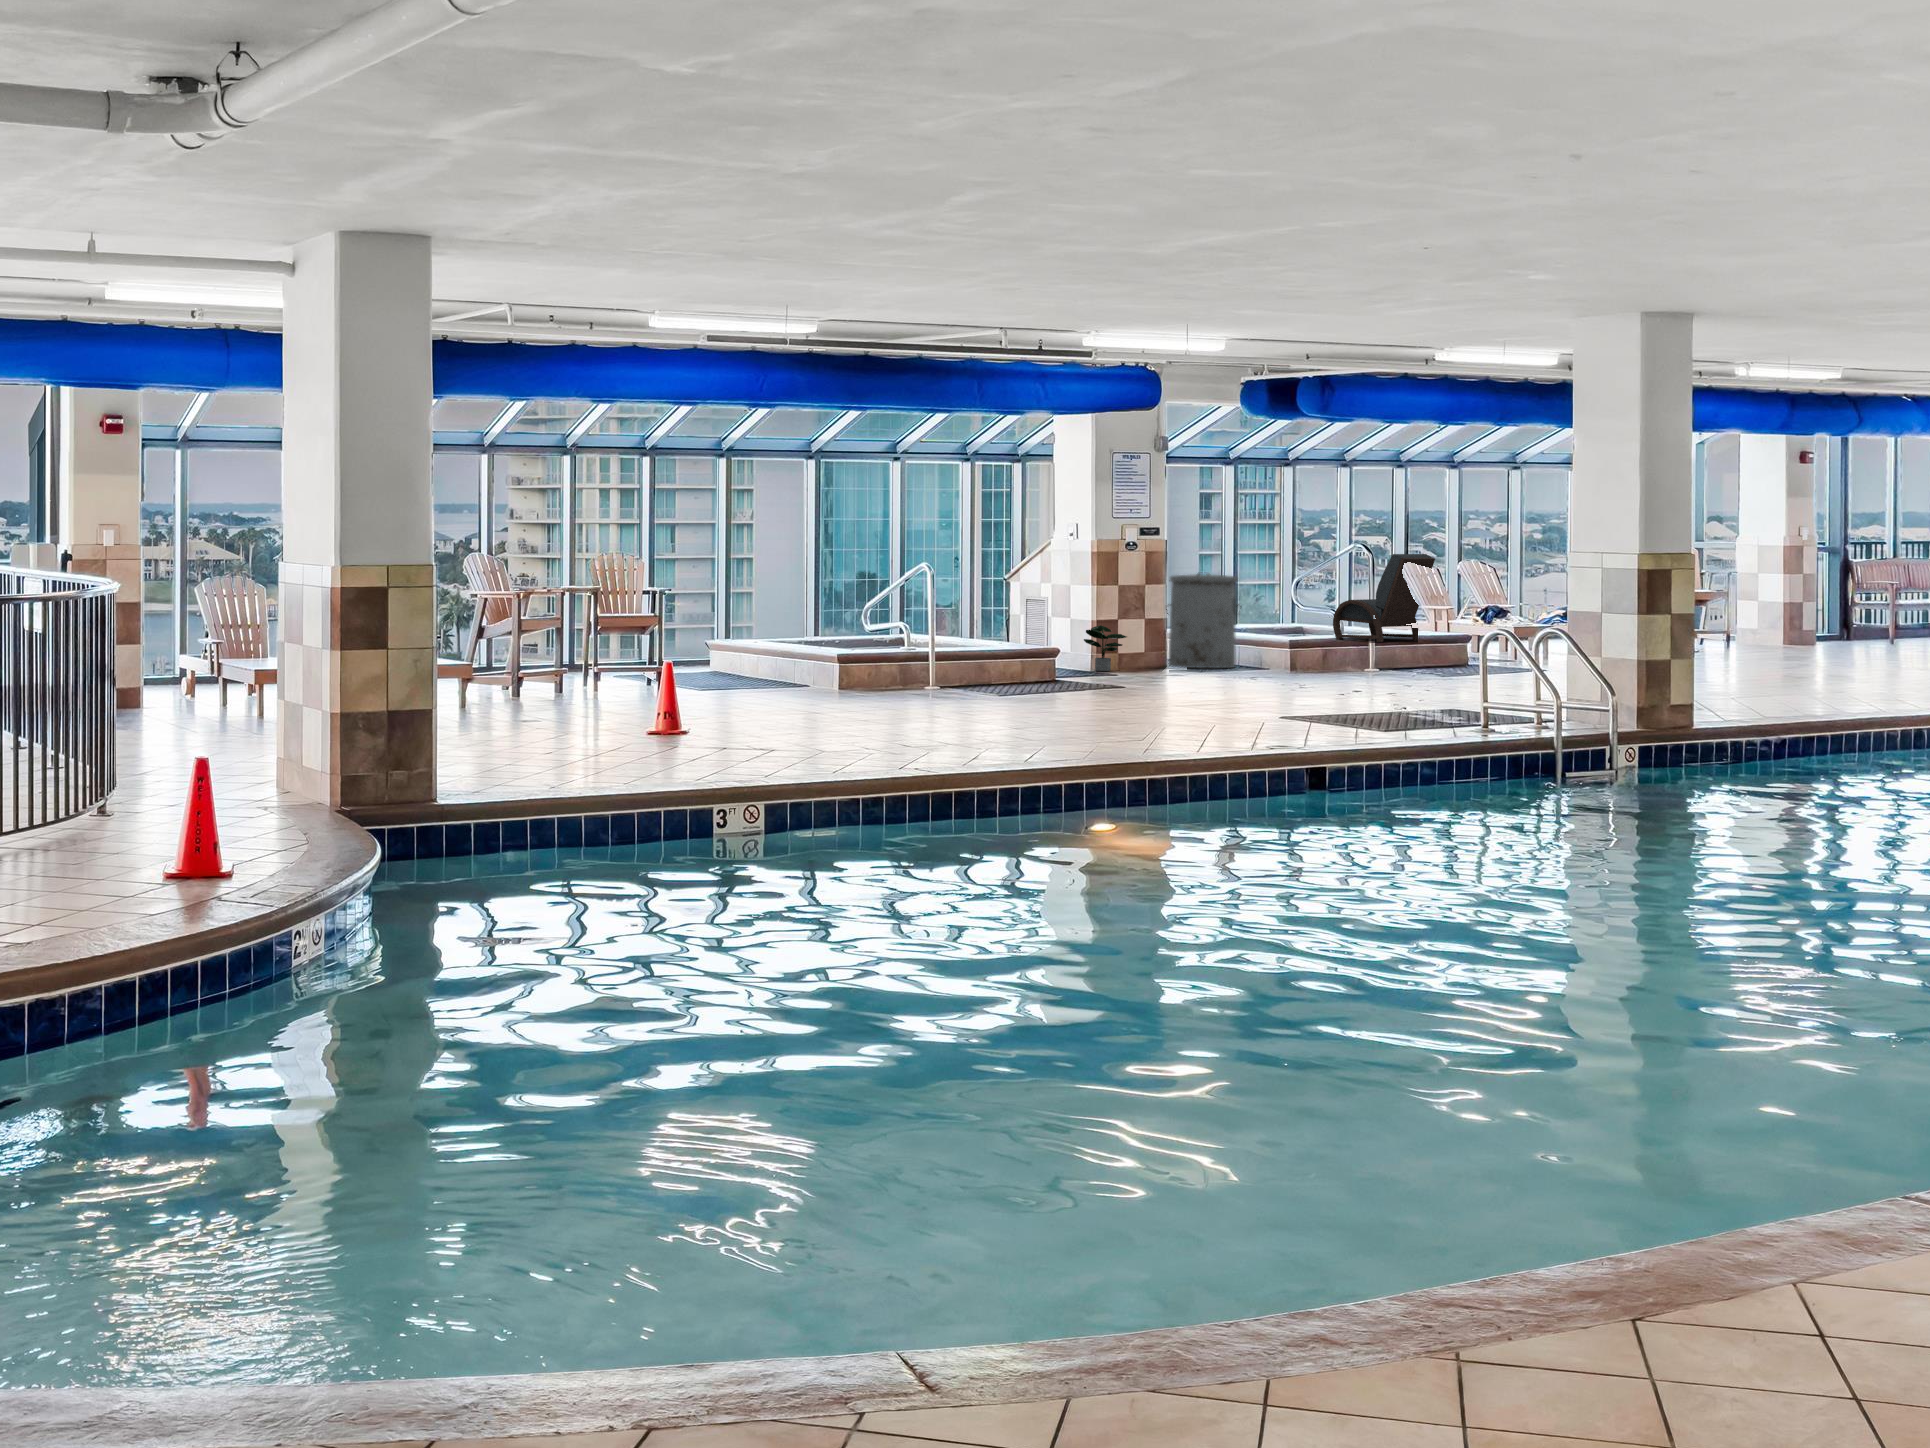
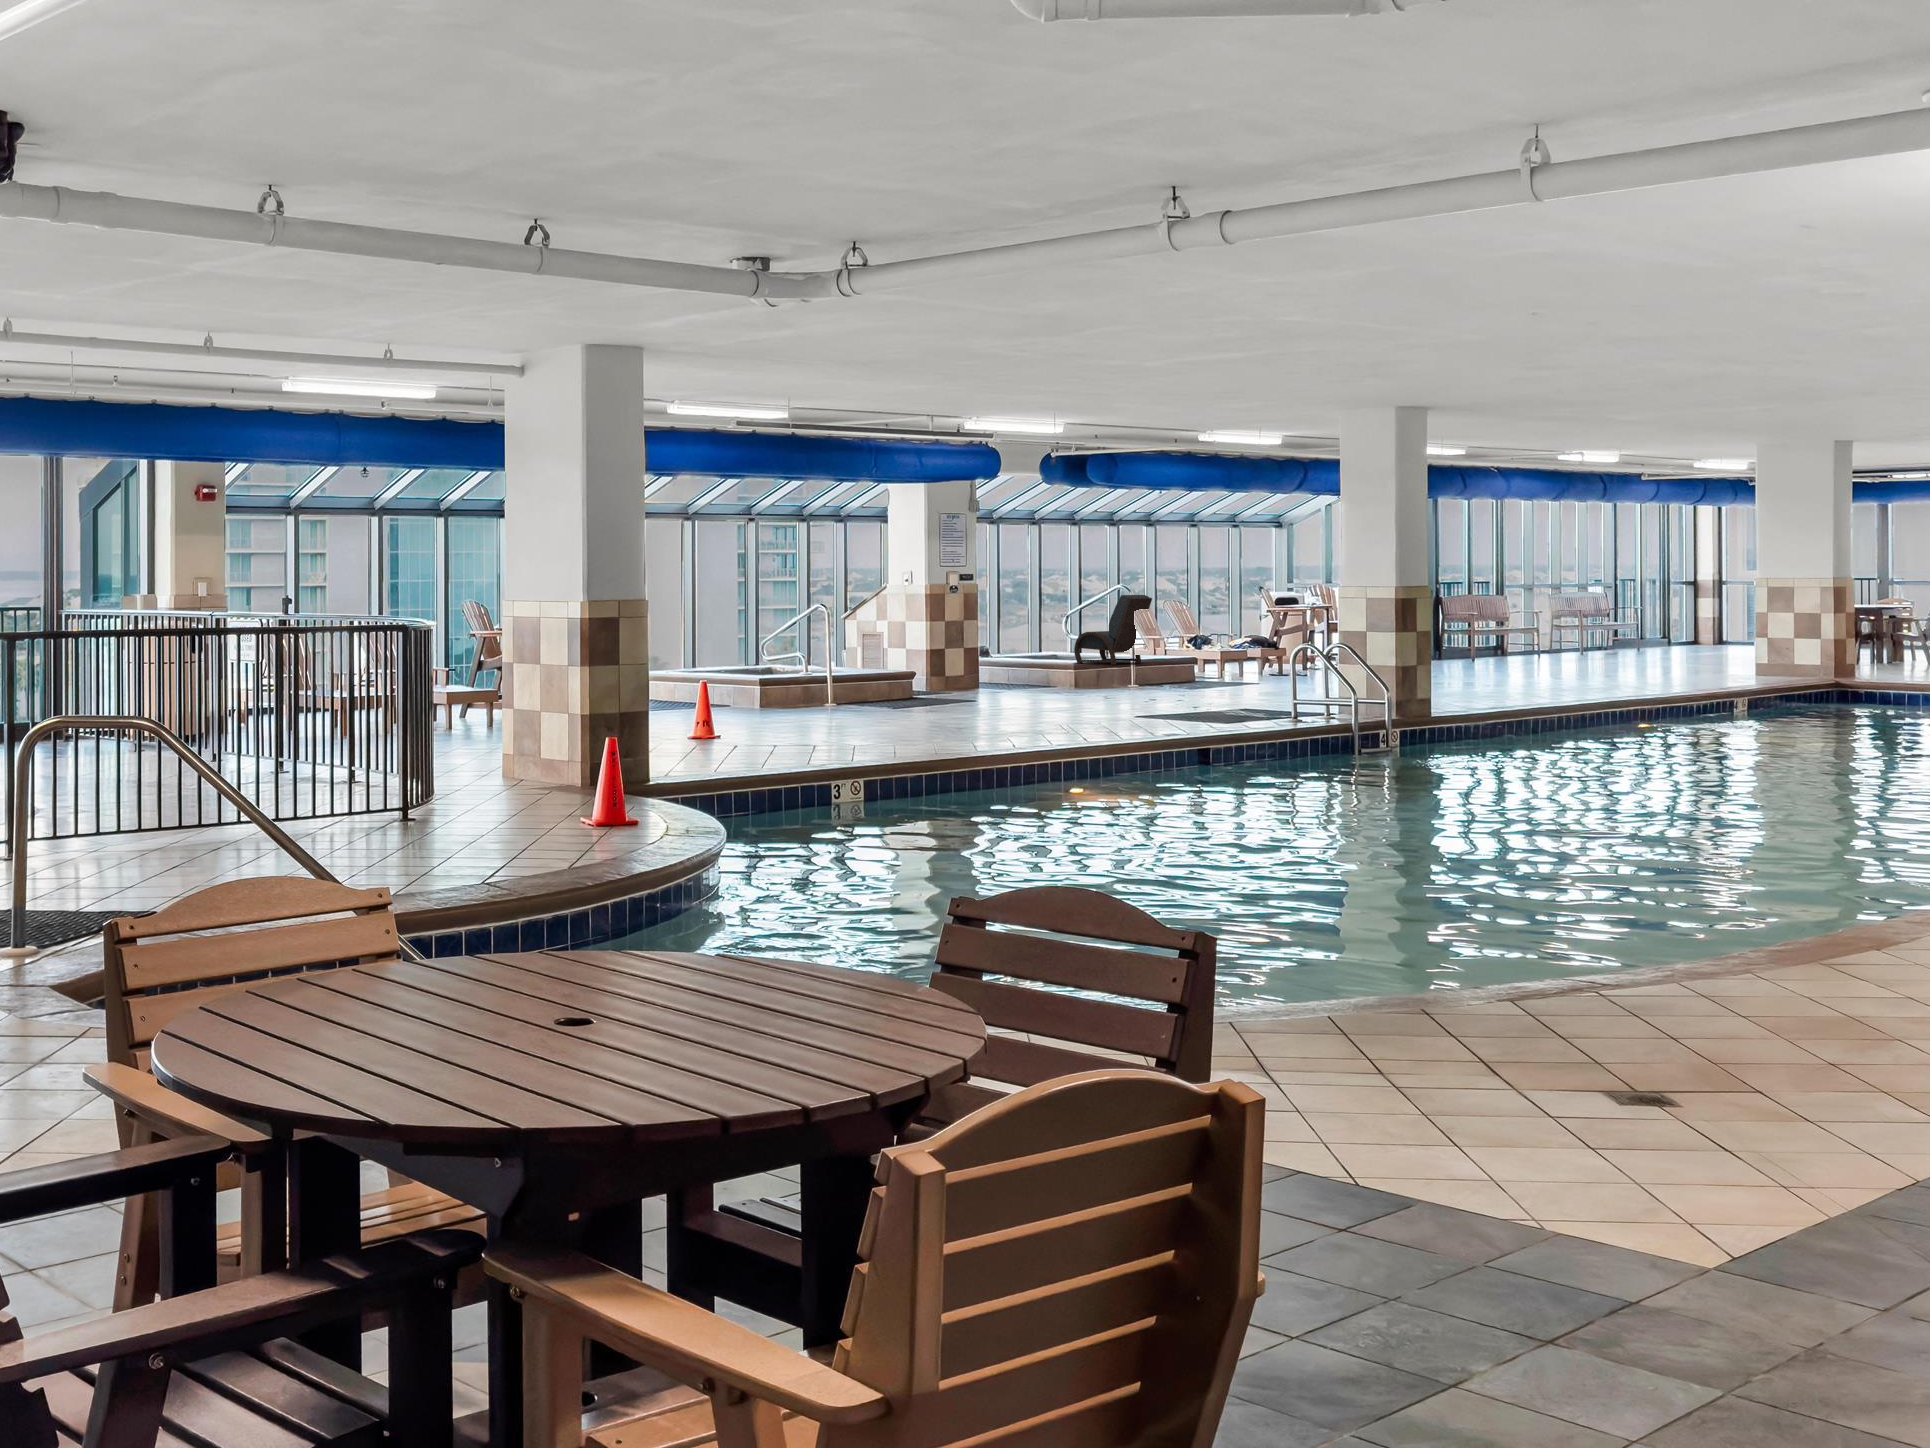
trash can: present [1166,573,1241,668] -> none [979,610,1039,686]
potted plant: present [1084,625,1127,671] -> none [925,653,961,689]

